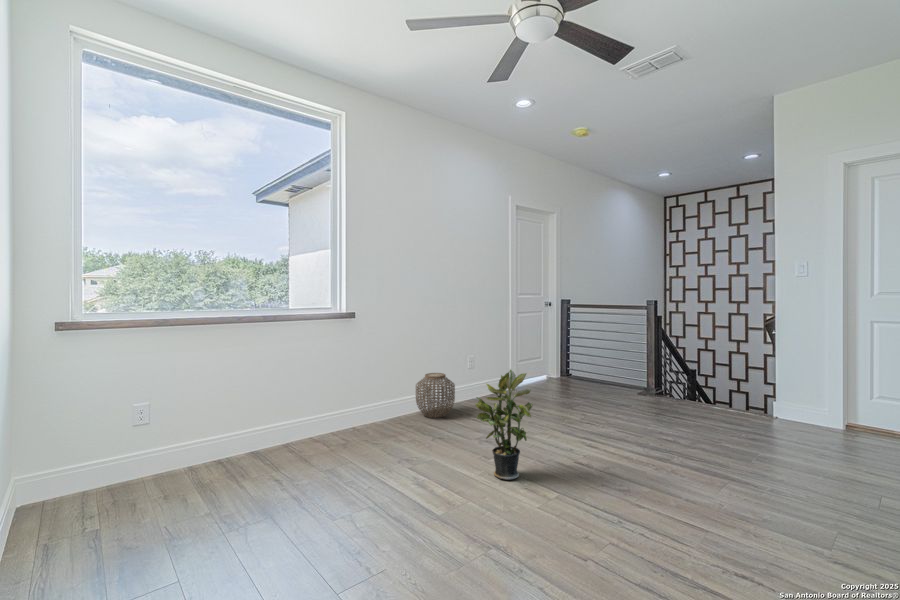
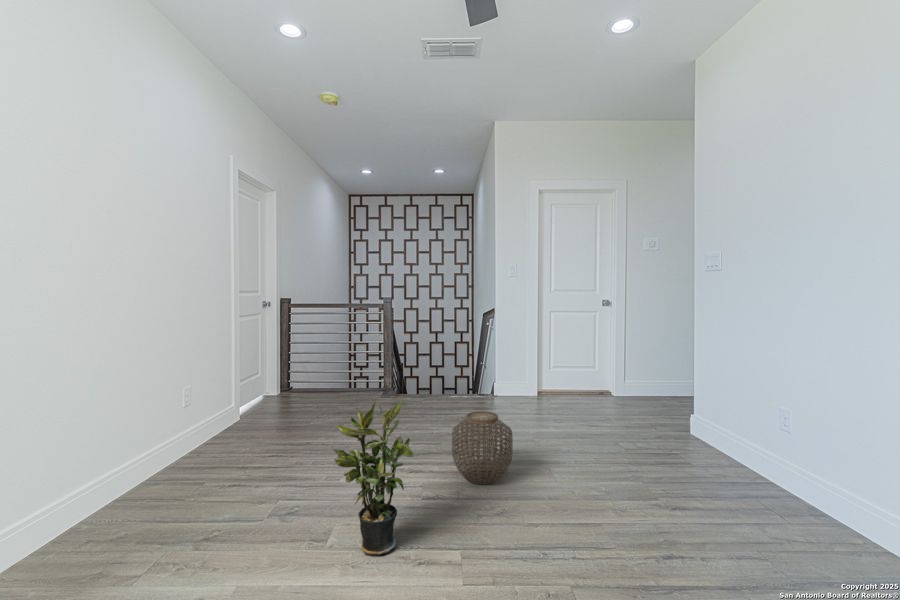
woven basket: present [416,373,455,418] -> present [452,411,513,484]

